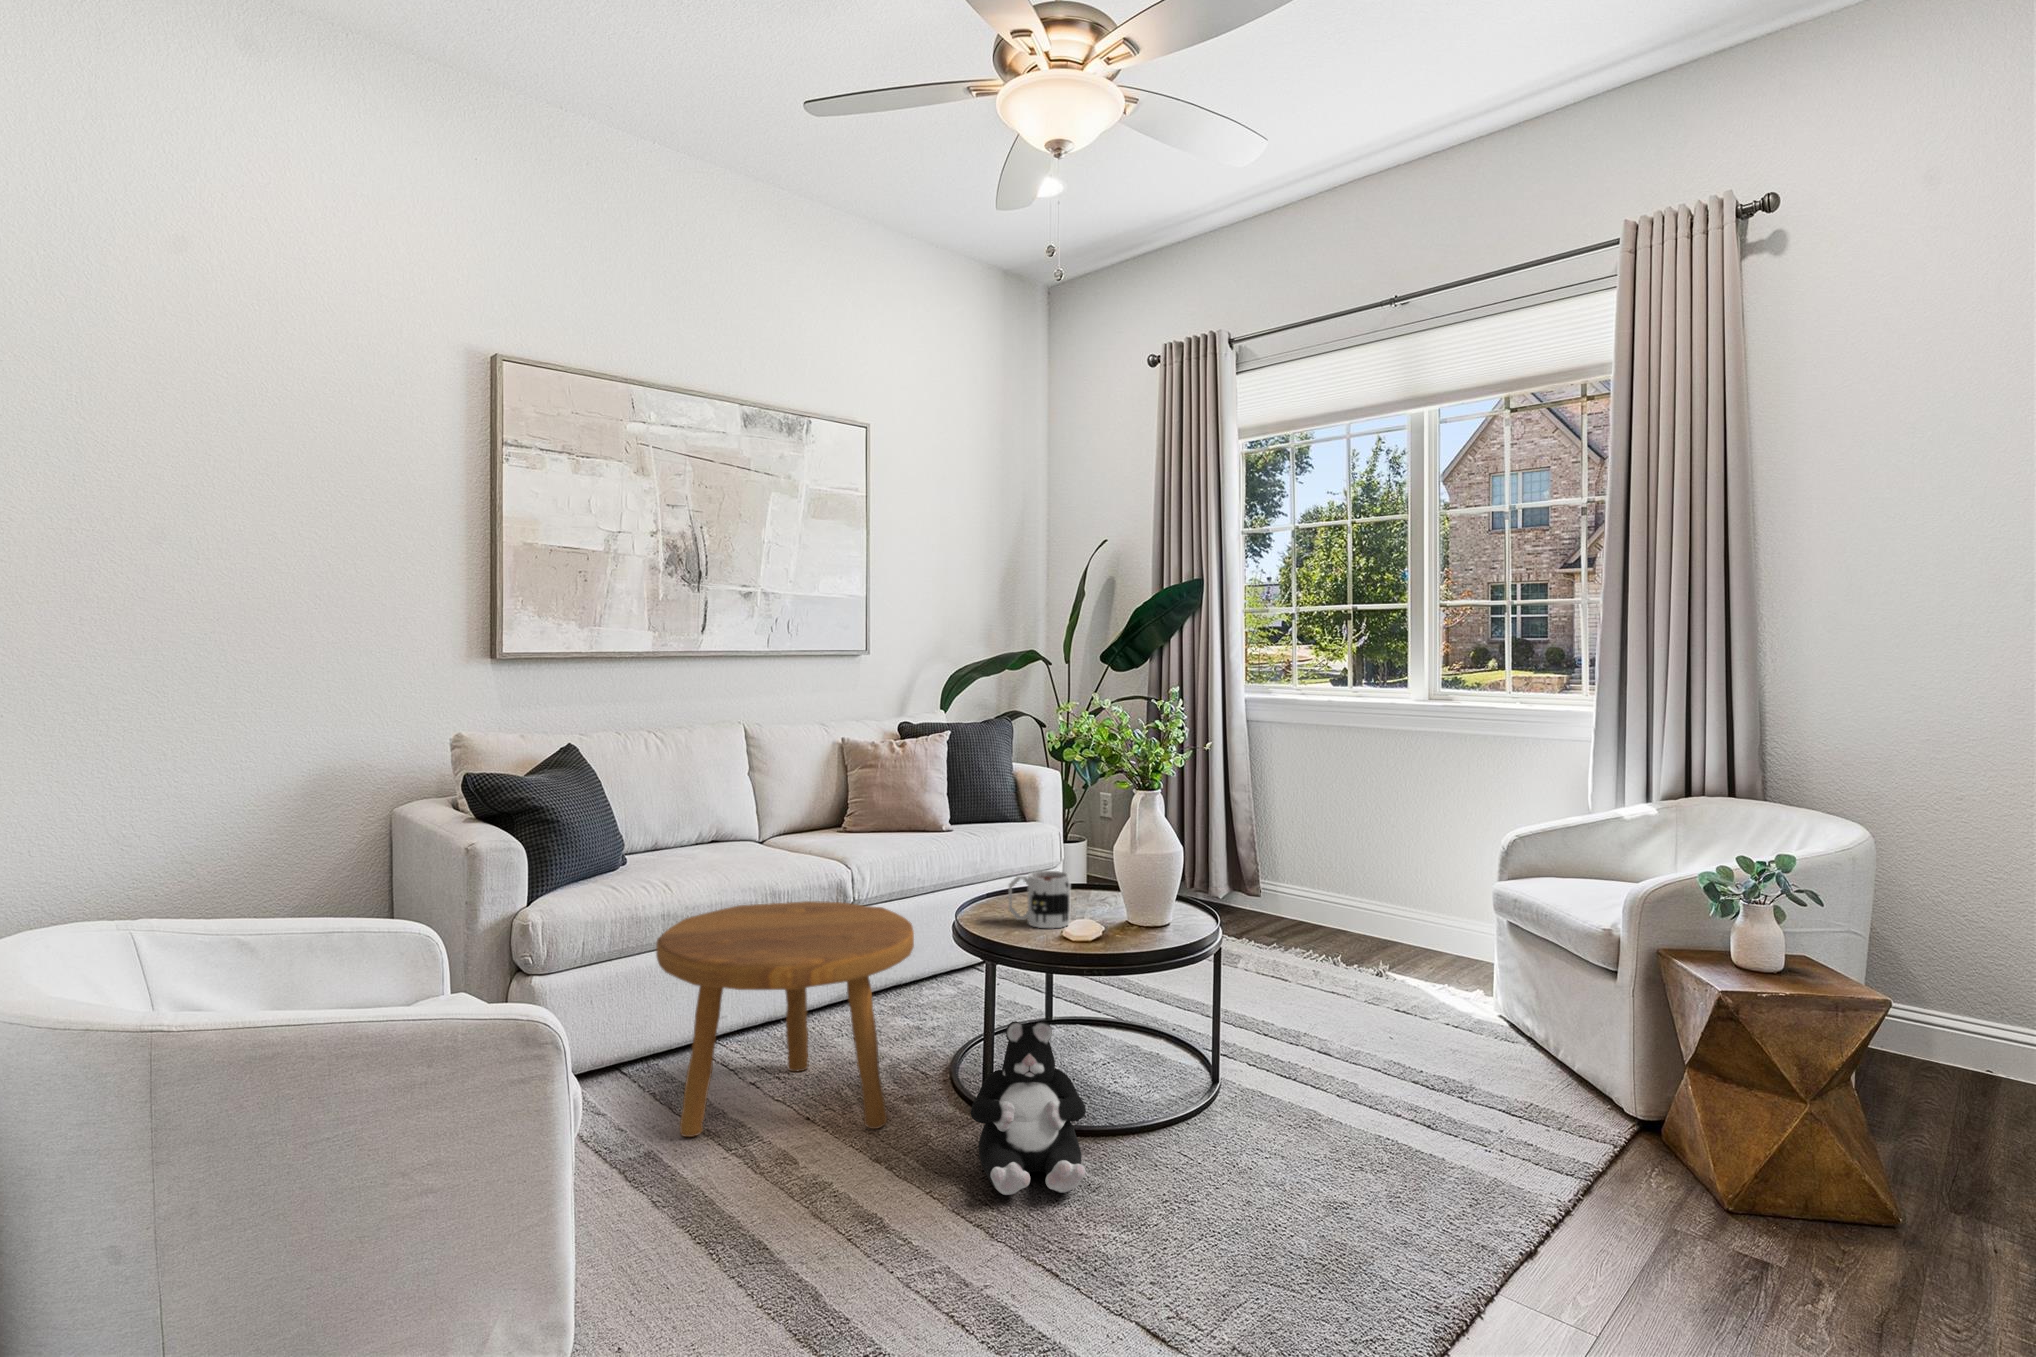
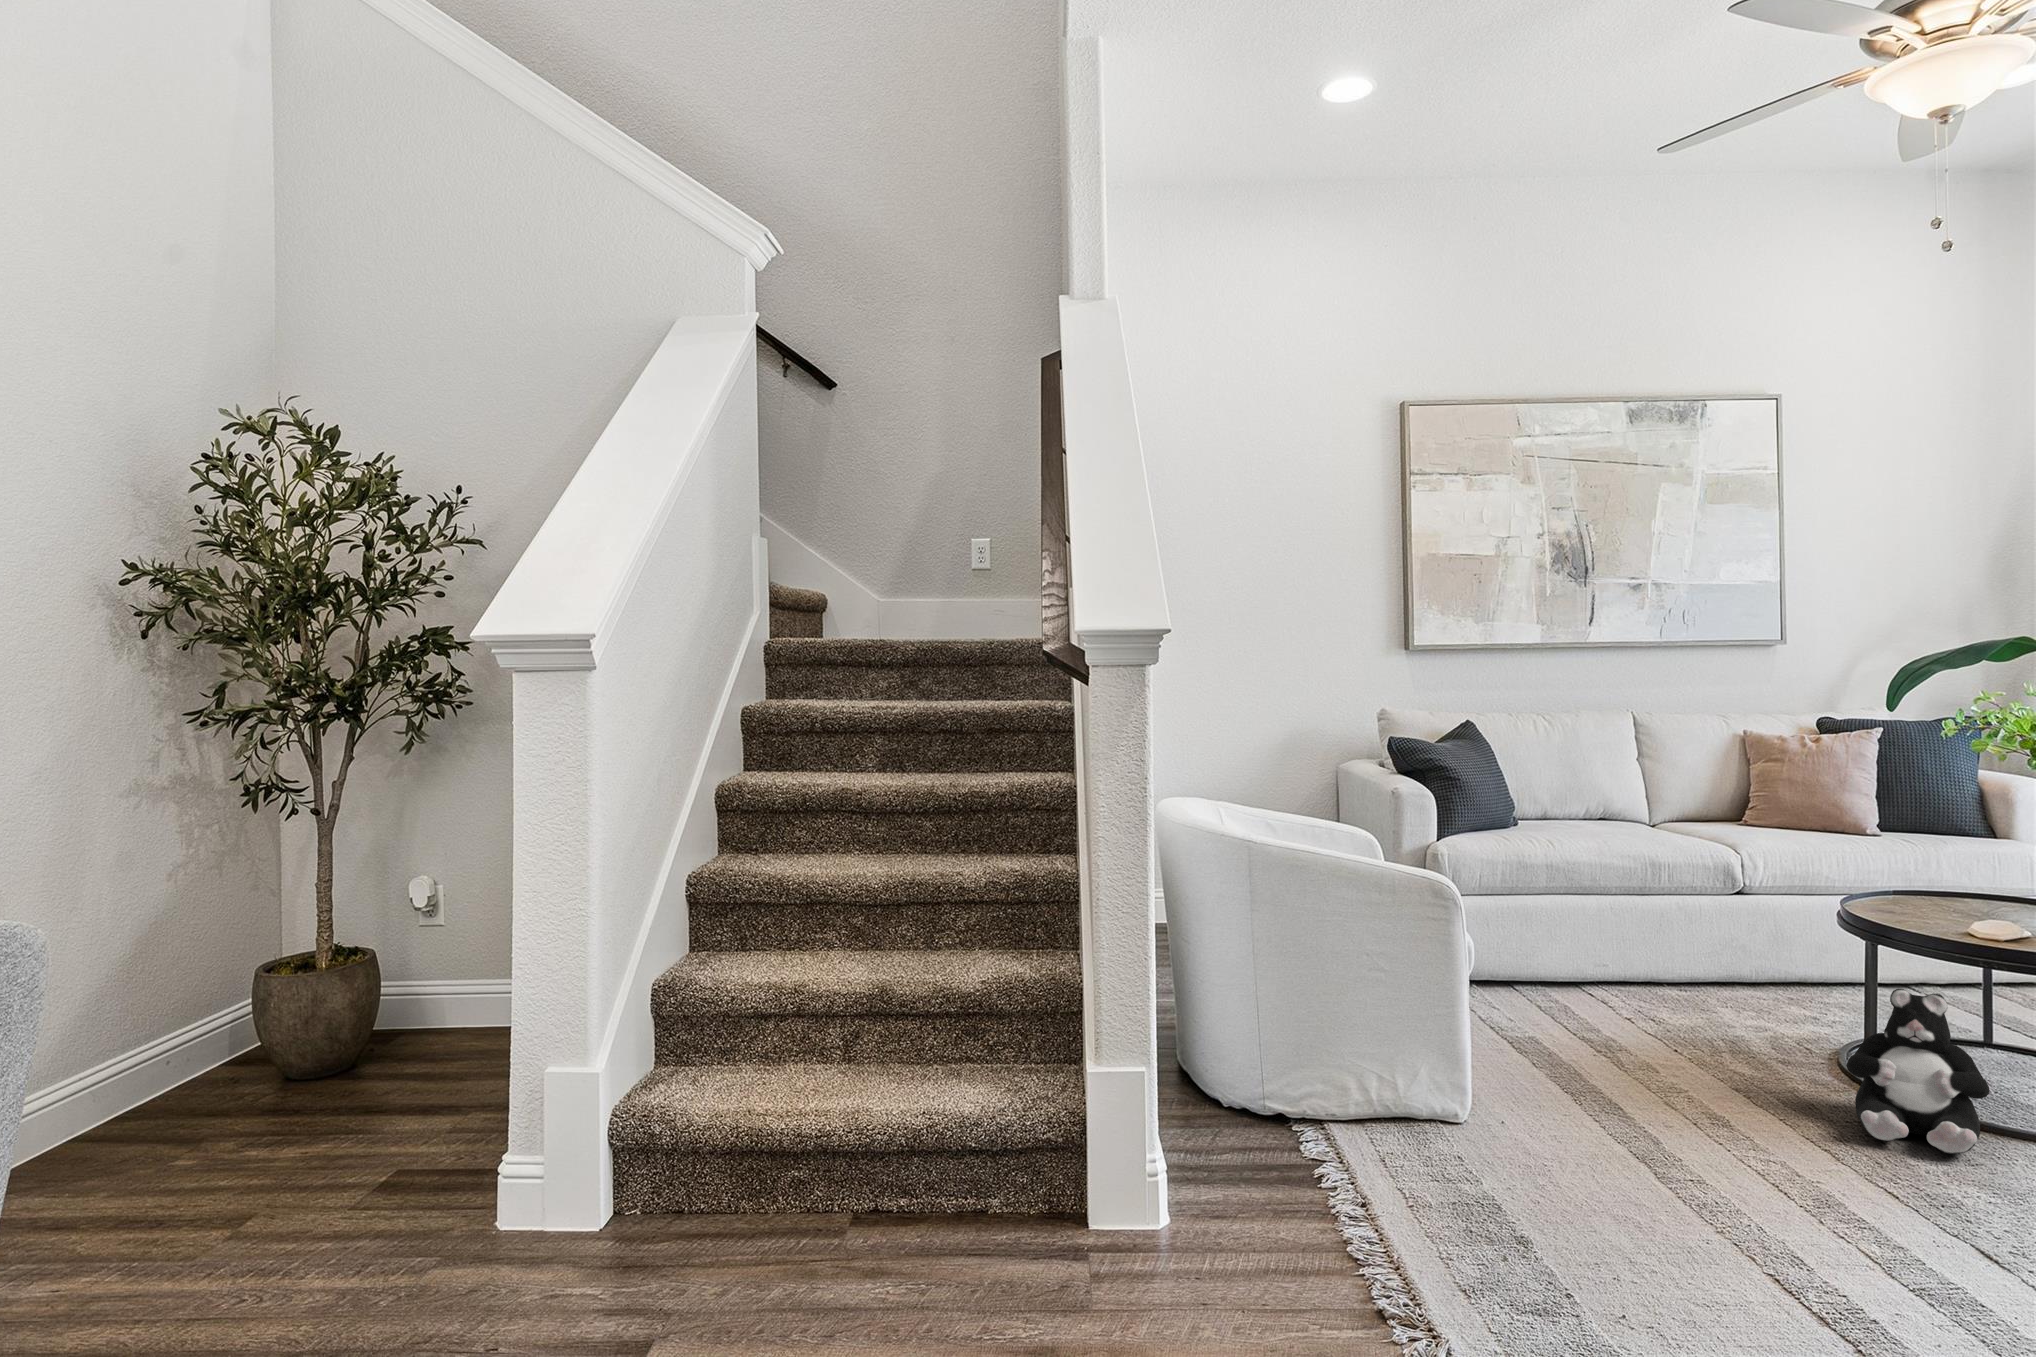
mug: present [1009,871,1070,928] -> none [1915,860,1997,919]
footstool: present [656,901,914,1137] -> none [1540,863,1796,1072]

